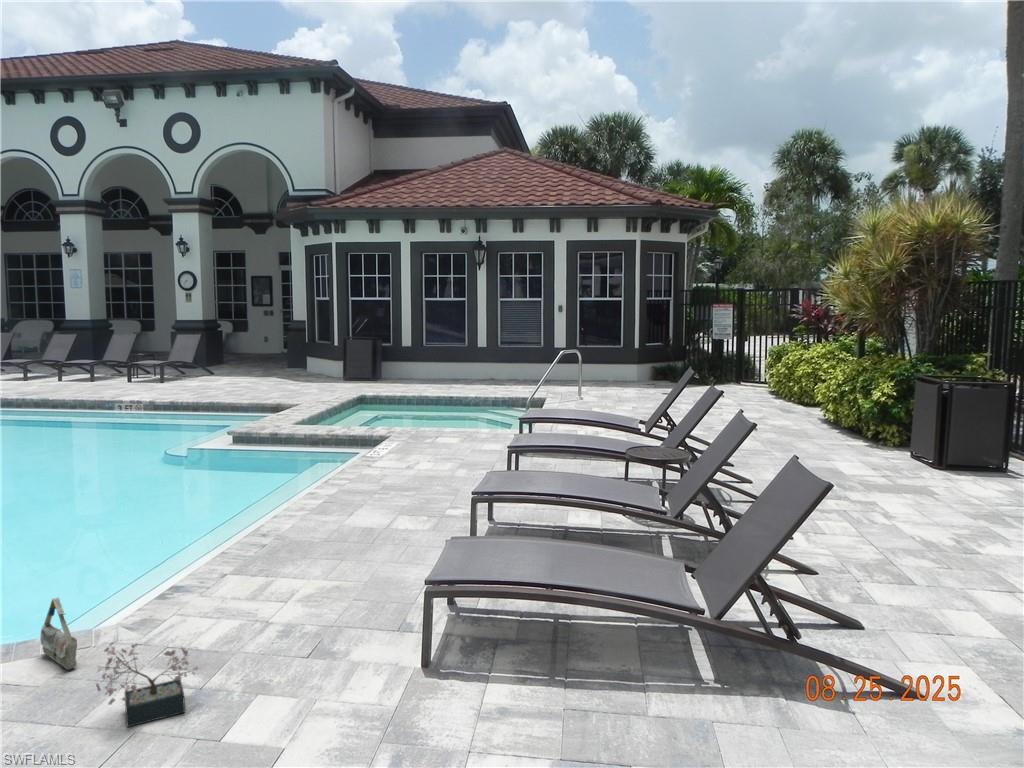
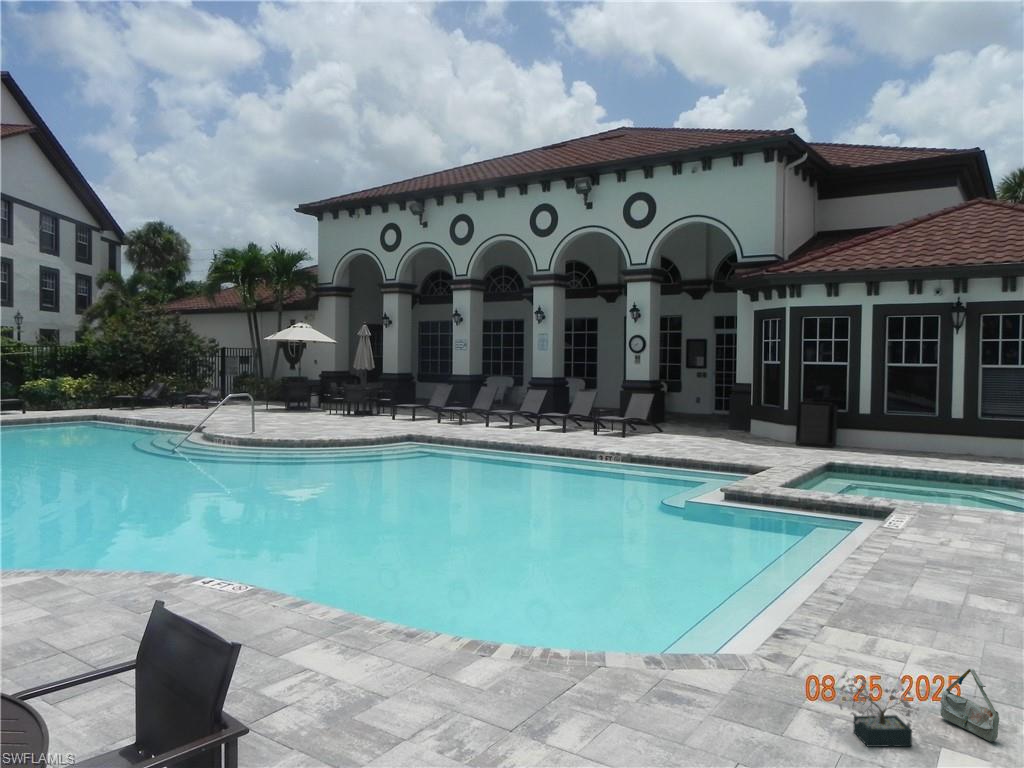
bag: present [40,597,77,670] -> present [940,669,999,742]

